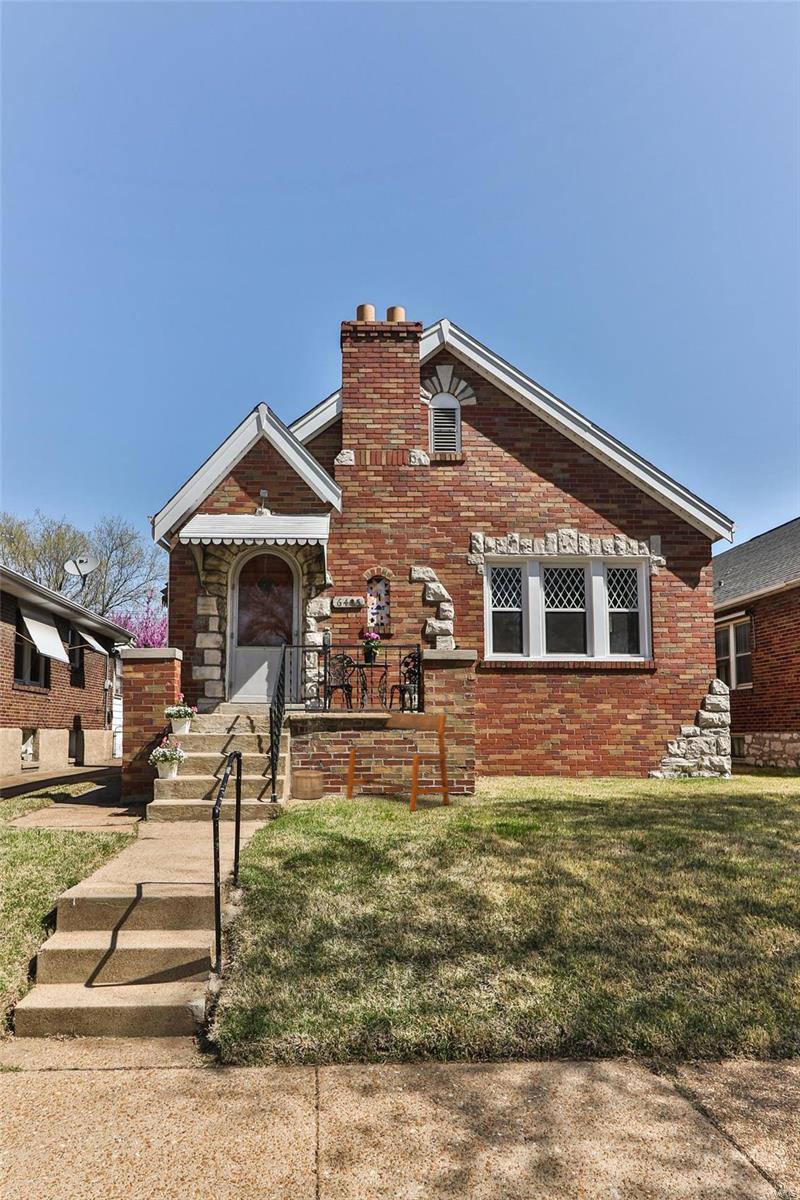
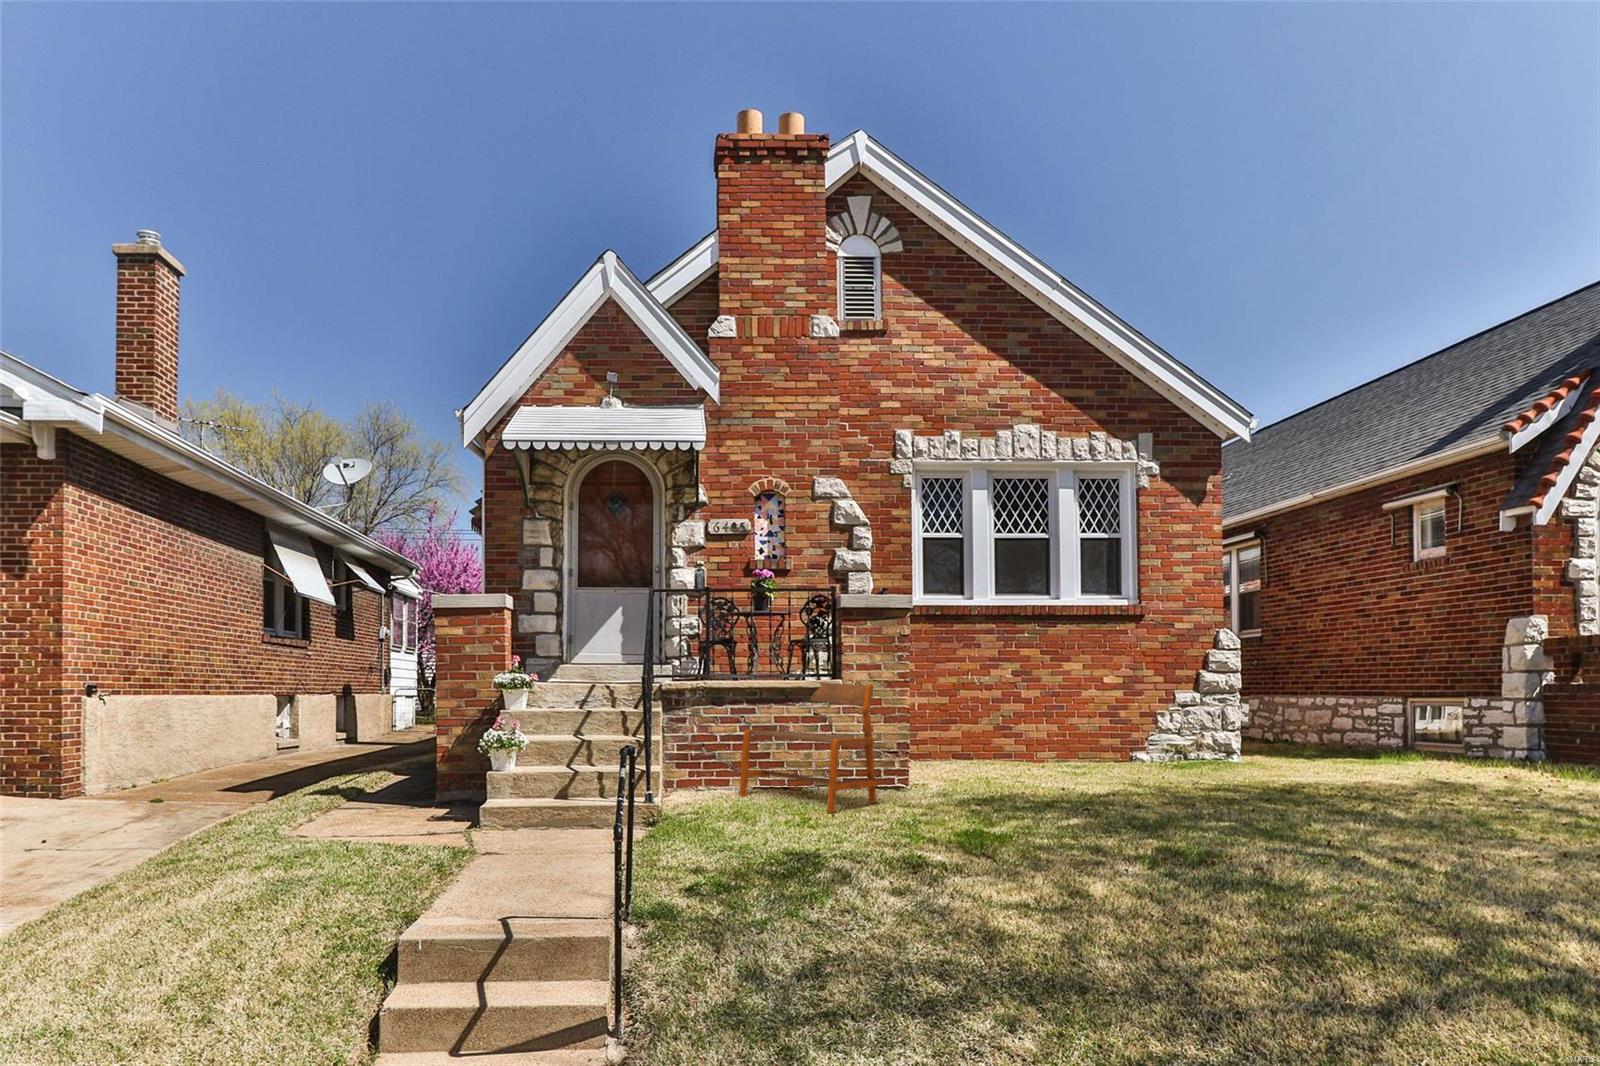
wooden bucket: present [292,770,324,799] -> none [666,758,709,797]

